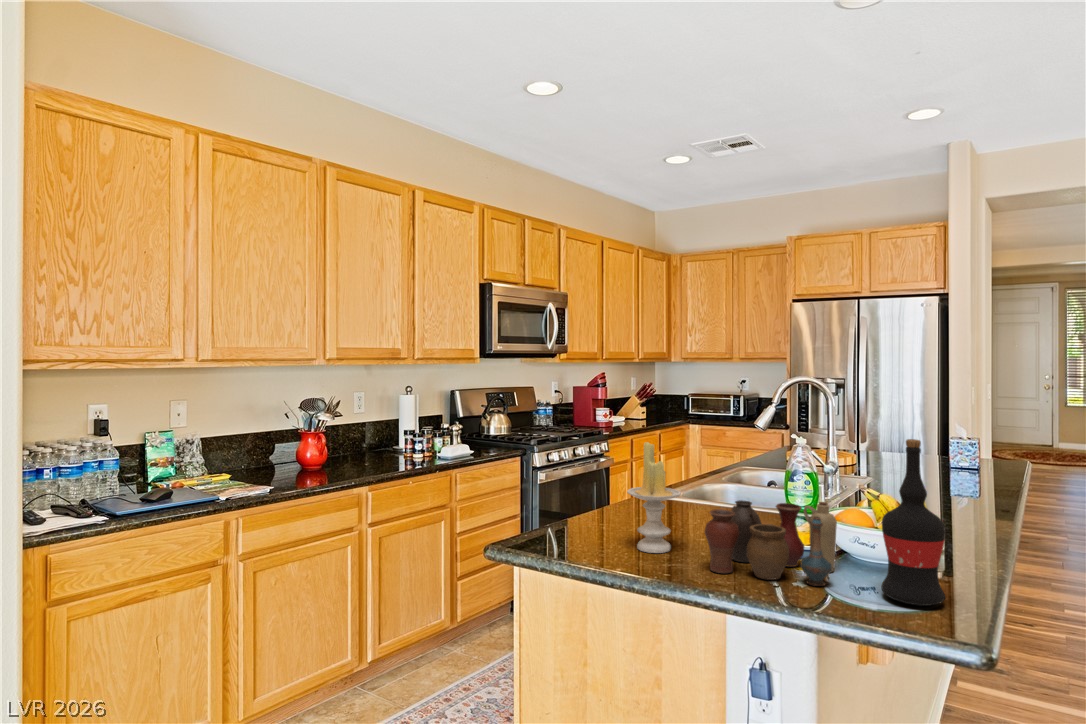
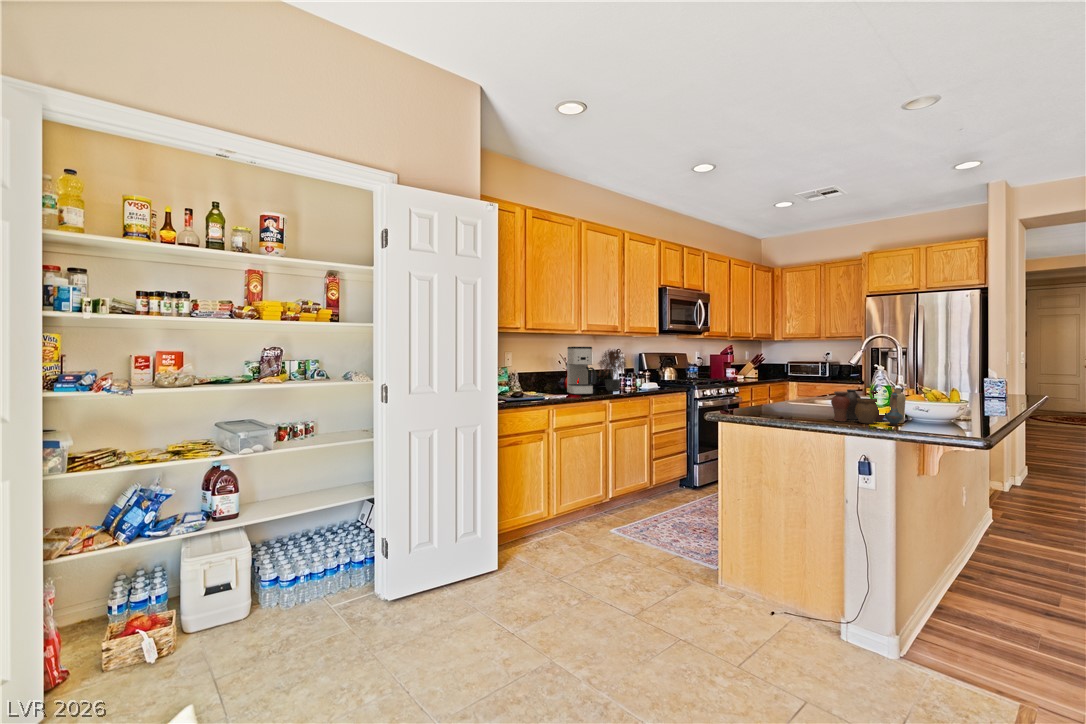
potted plant: none [358,386,418,462] -> present [598,349,626,391]
coffee maker: none [292,387,344,478] -> present [567,347,596,394]
wine bottle: present [882,439,946,606] -> none [931,351,967,431]
candle: present [627,442,681,553] -> none [785,362,815,416]

